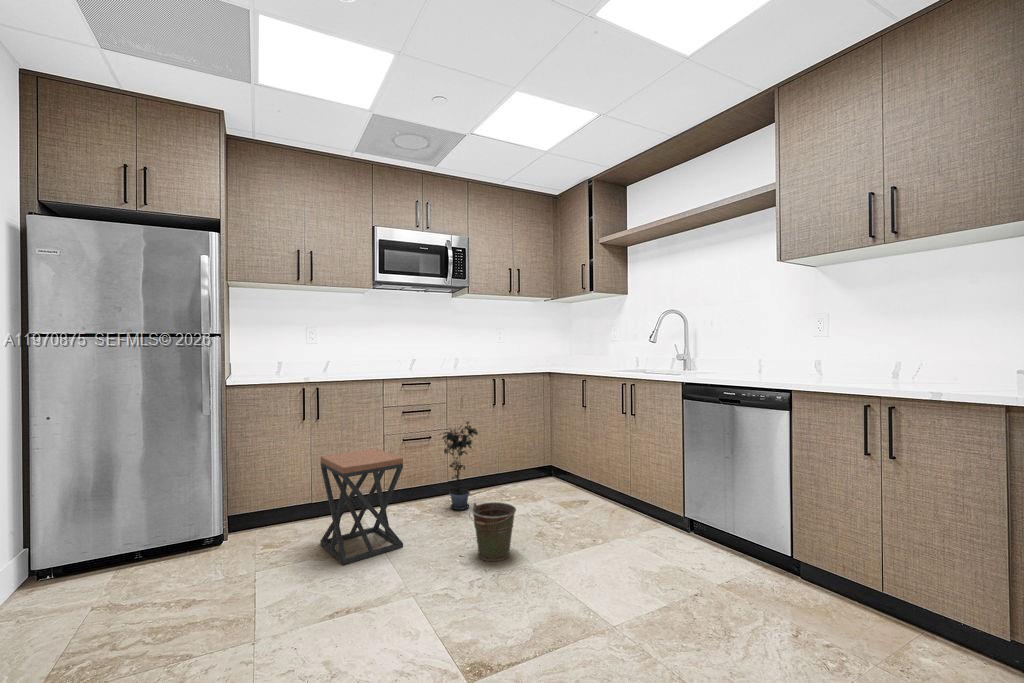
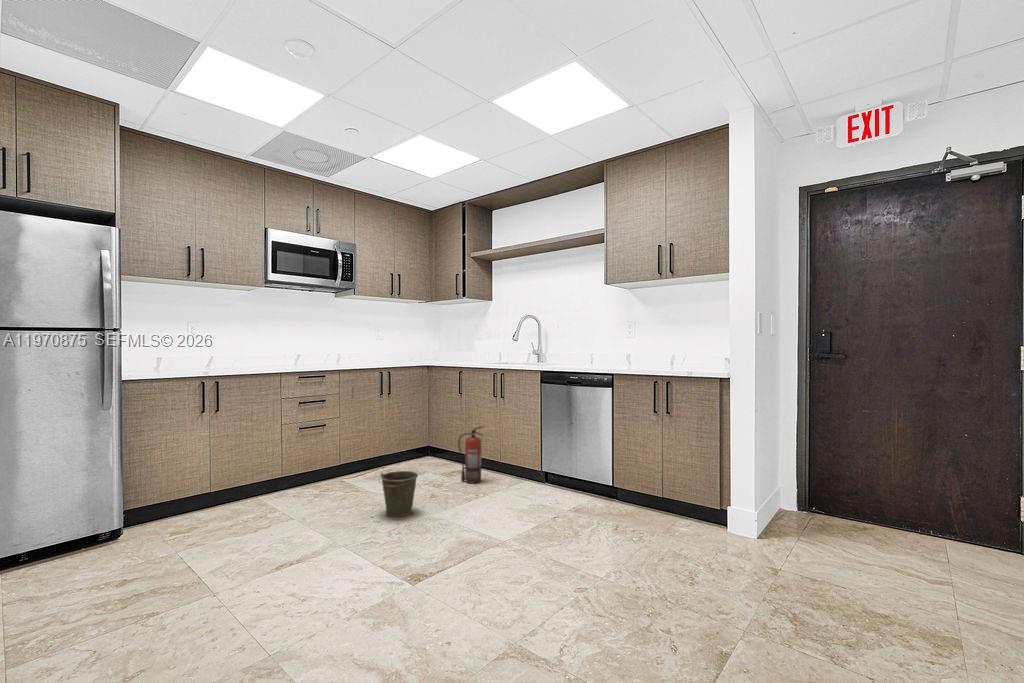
potted plant: present [442,421,478,510] -> none [337,409,372,487]
stool: present [320,448,403,565] -> none [235,434,317,533]
fire extinguisher: none [577,449,610,521] -> present [458,426,484,483]

